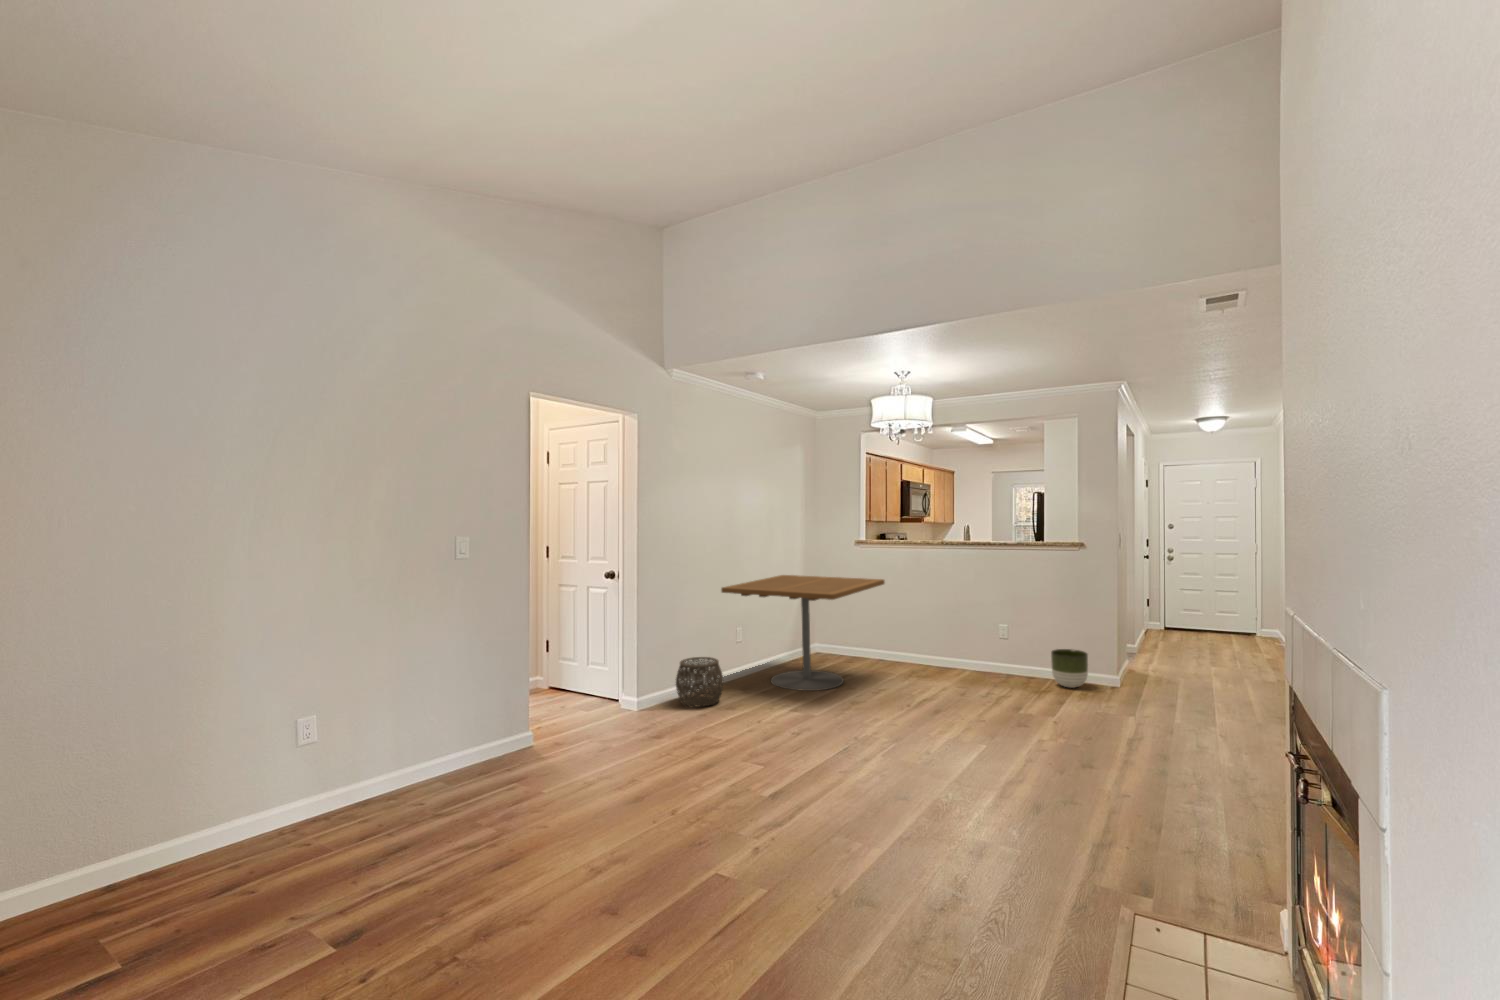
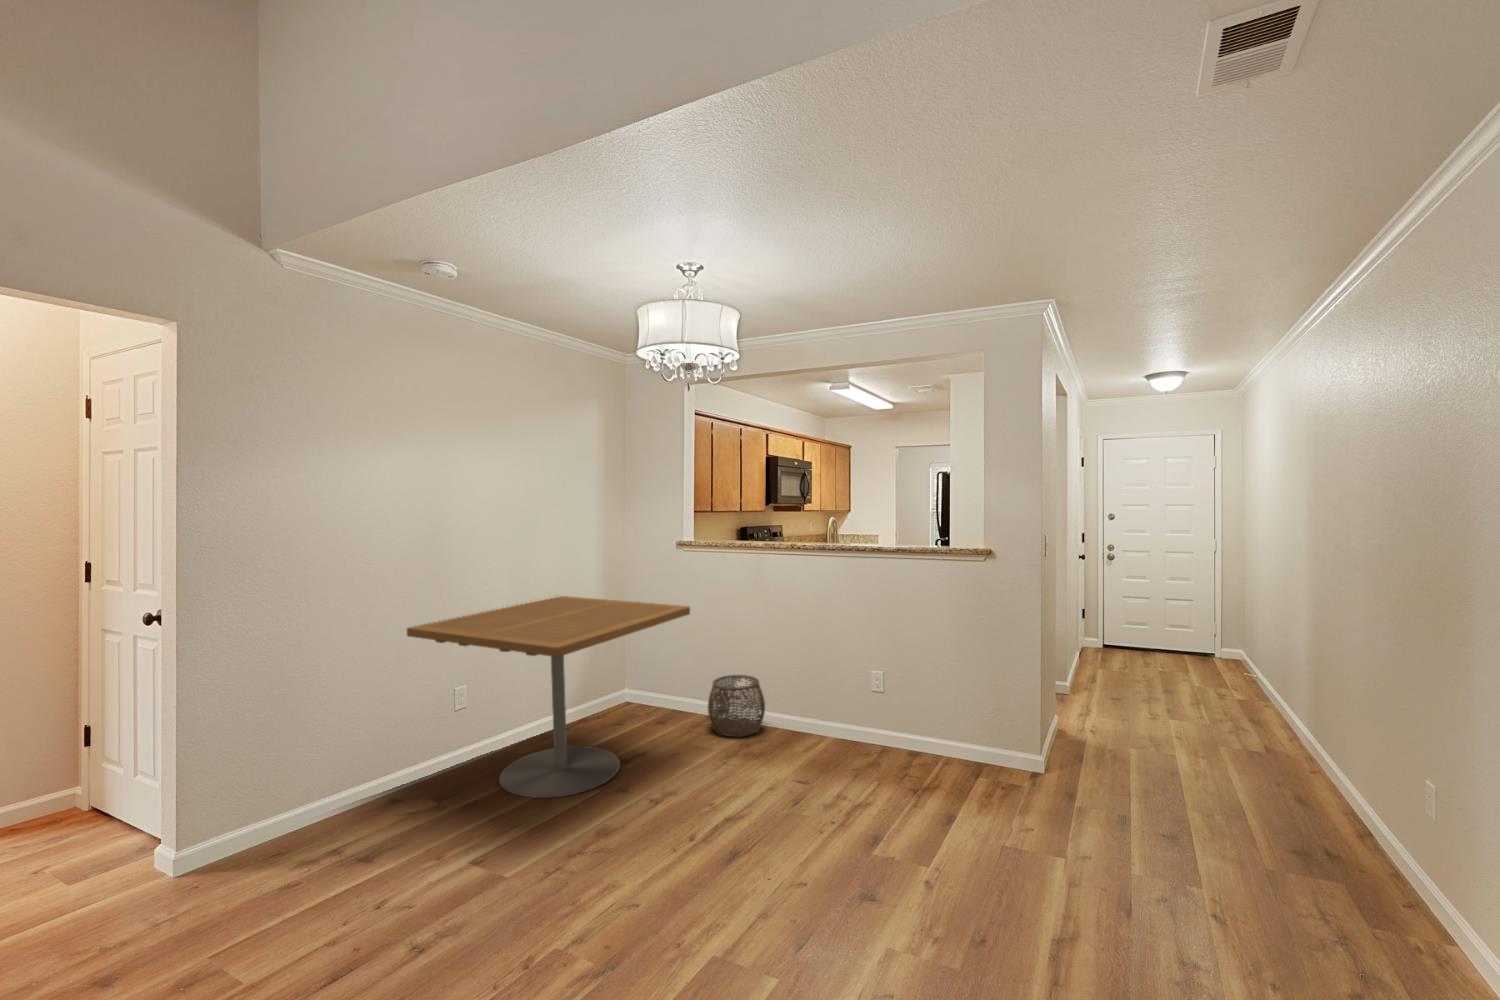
planter: present [1051,649,1088,688] -> none [941,713,996,778]
woven basket: present [676,657,723,707] -> present [708,675,765,737]

